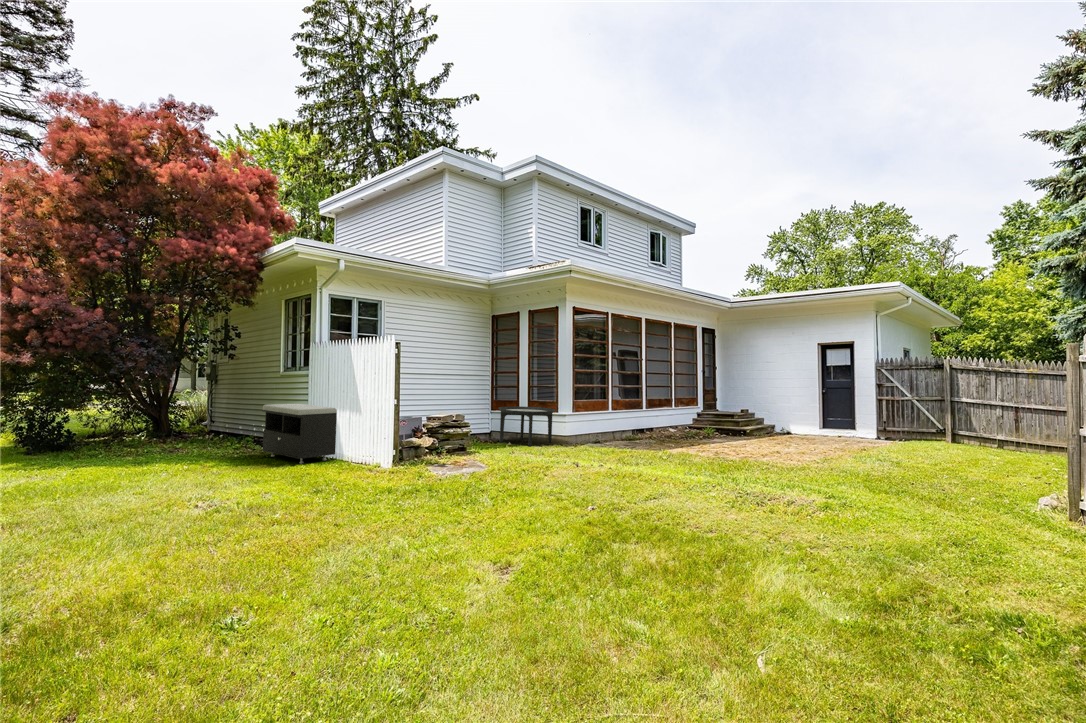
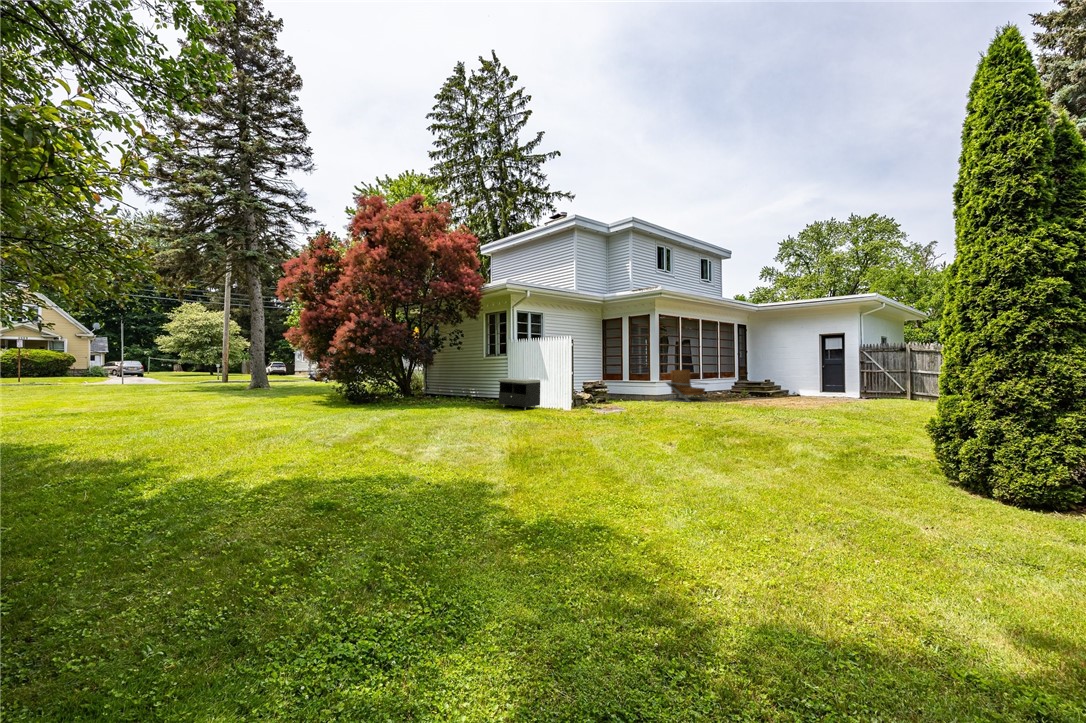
lounge chair: none [582,393,649,446] -> present [666,370,707,402]
round table: present [499,406,555,446] -> none [616,379,651,402]

